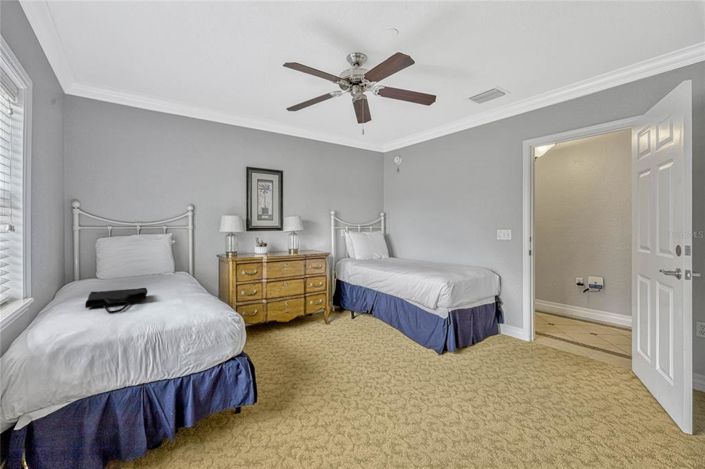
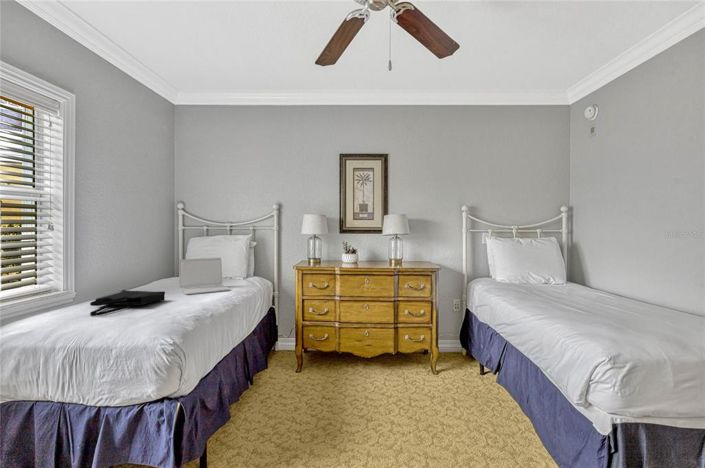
laptop: none [125,255,185,290] -> present [179,258,230,295]

